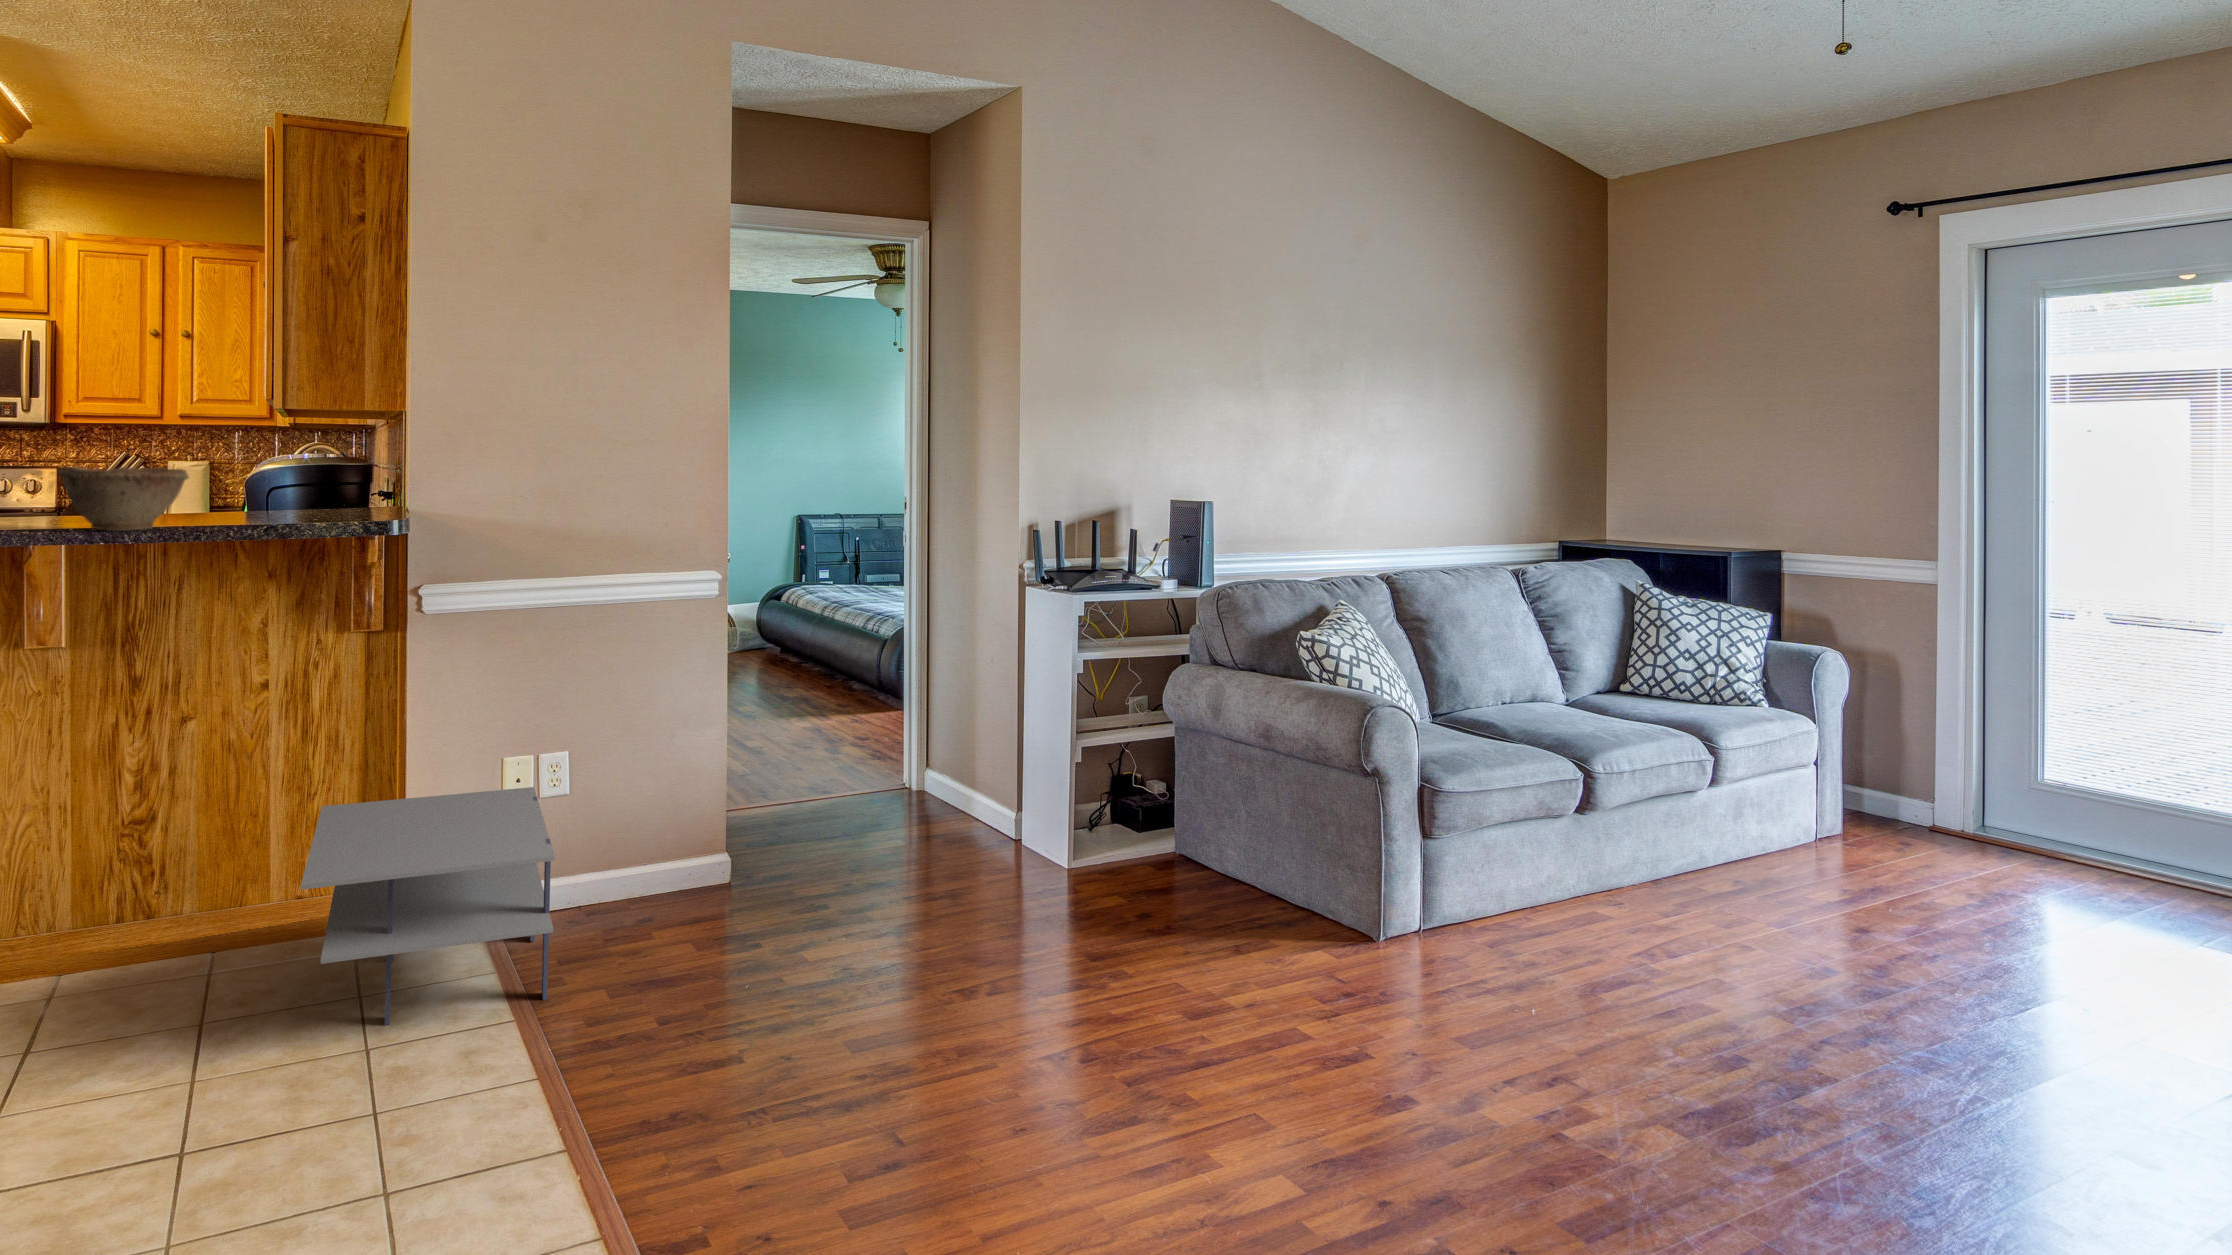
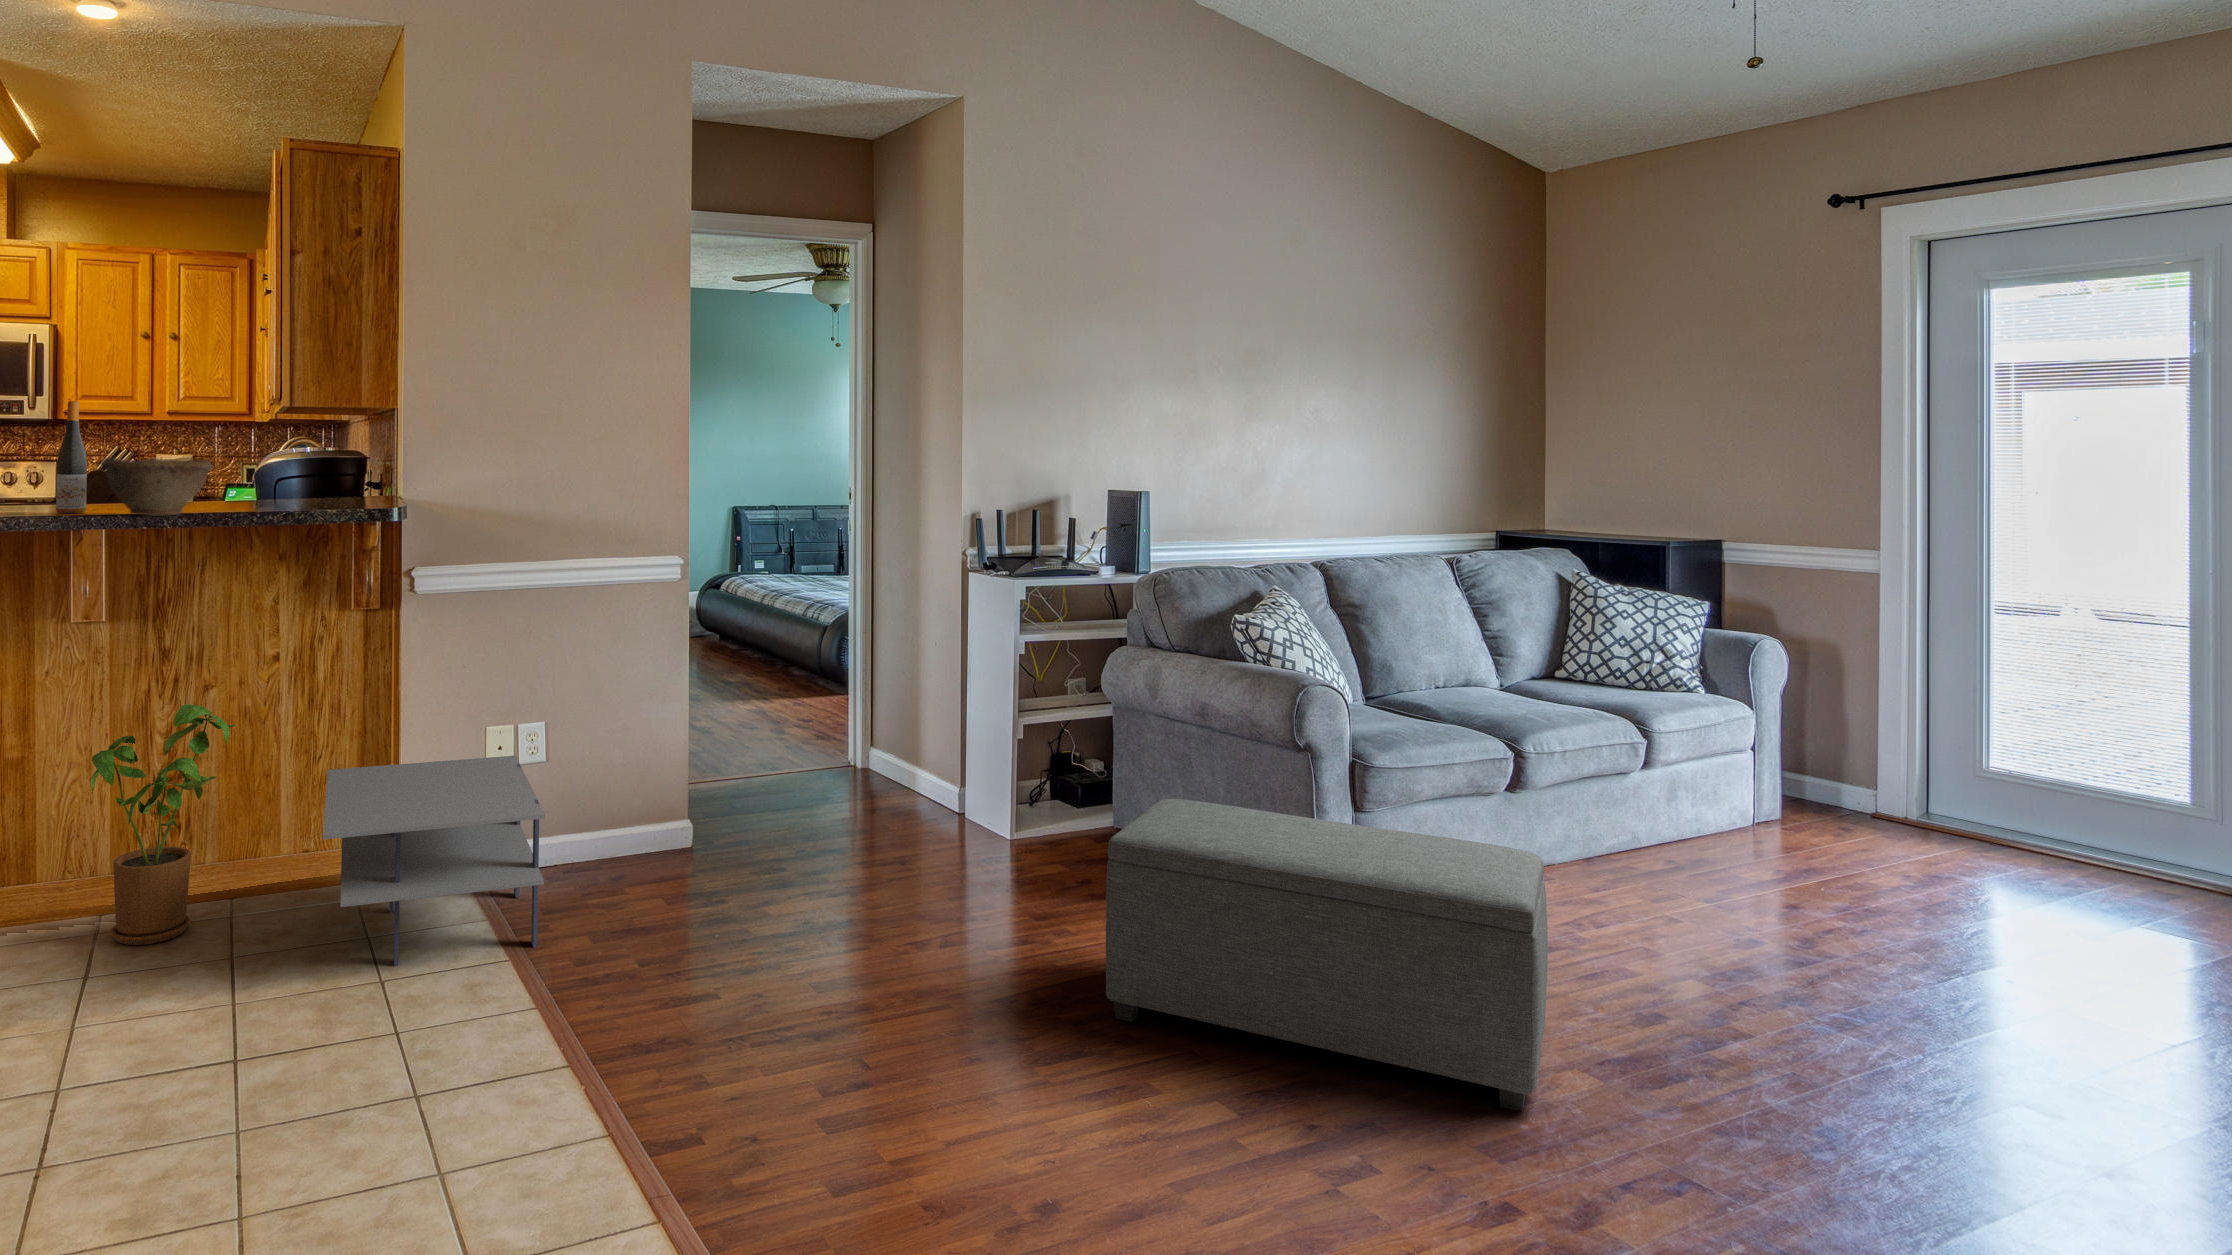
wine bottle: none [10,403,46,528] -> present [56,401,87,513]
house plant: none [47,737,219,1006] -> present [90,704,236,945]
ottoman: none [1160,831,1620,1173] -> present [1106,799,1548,1111]

